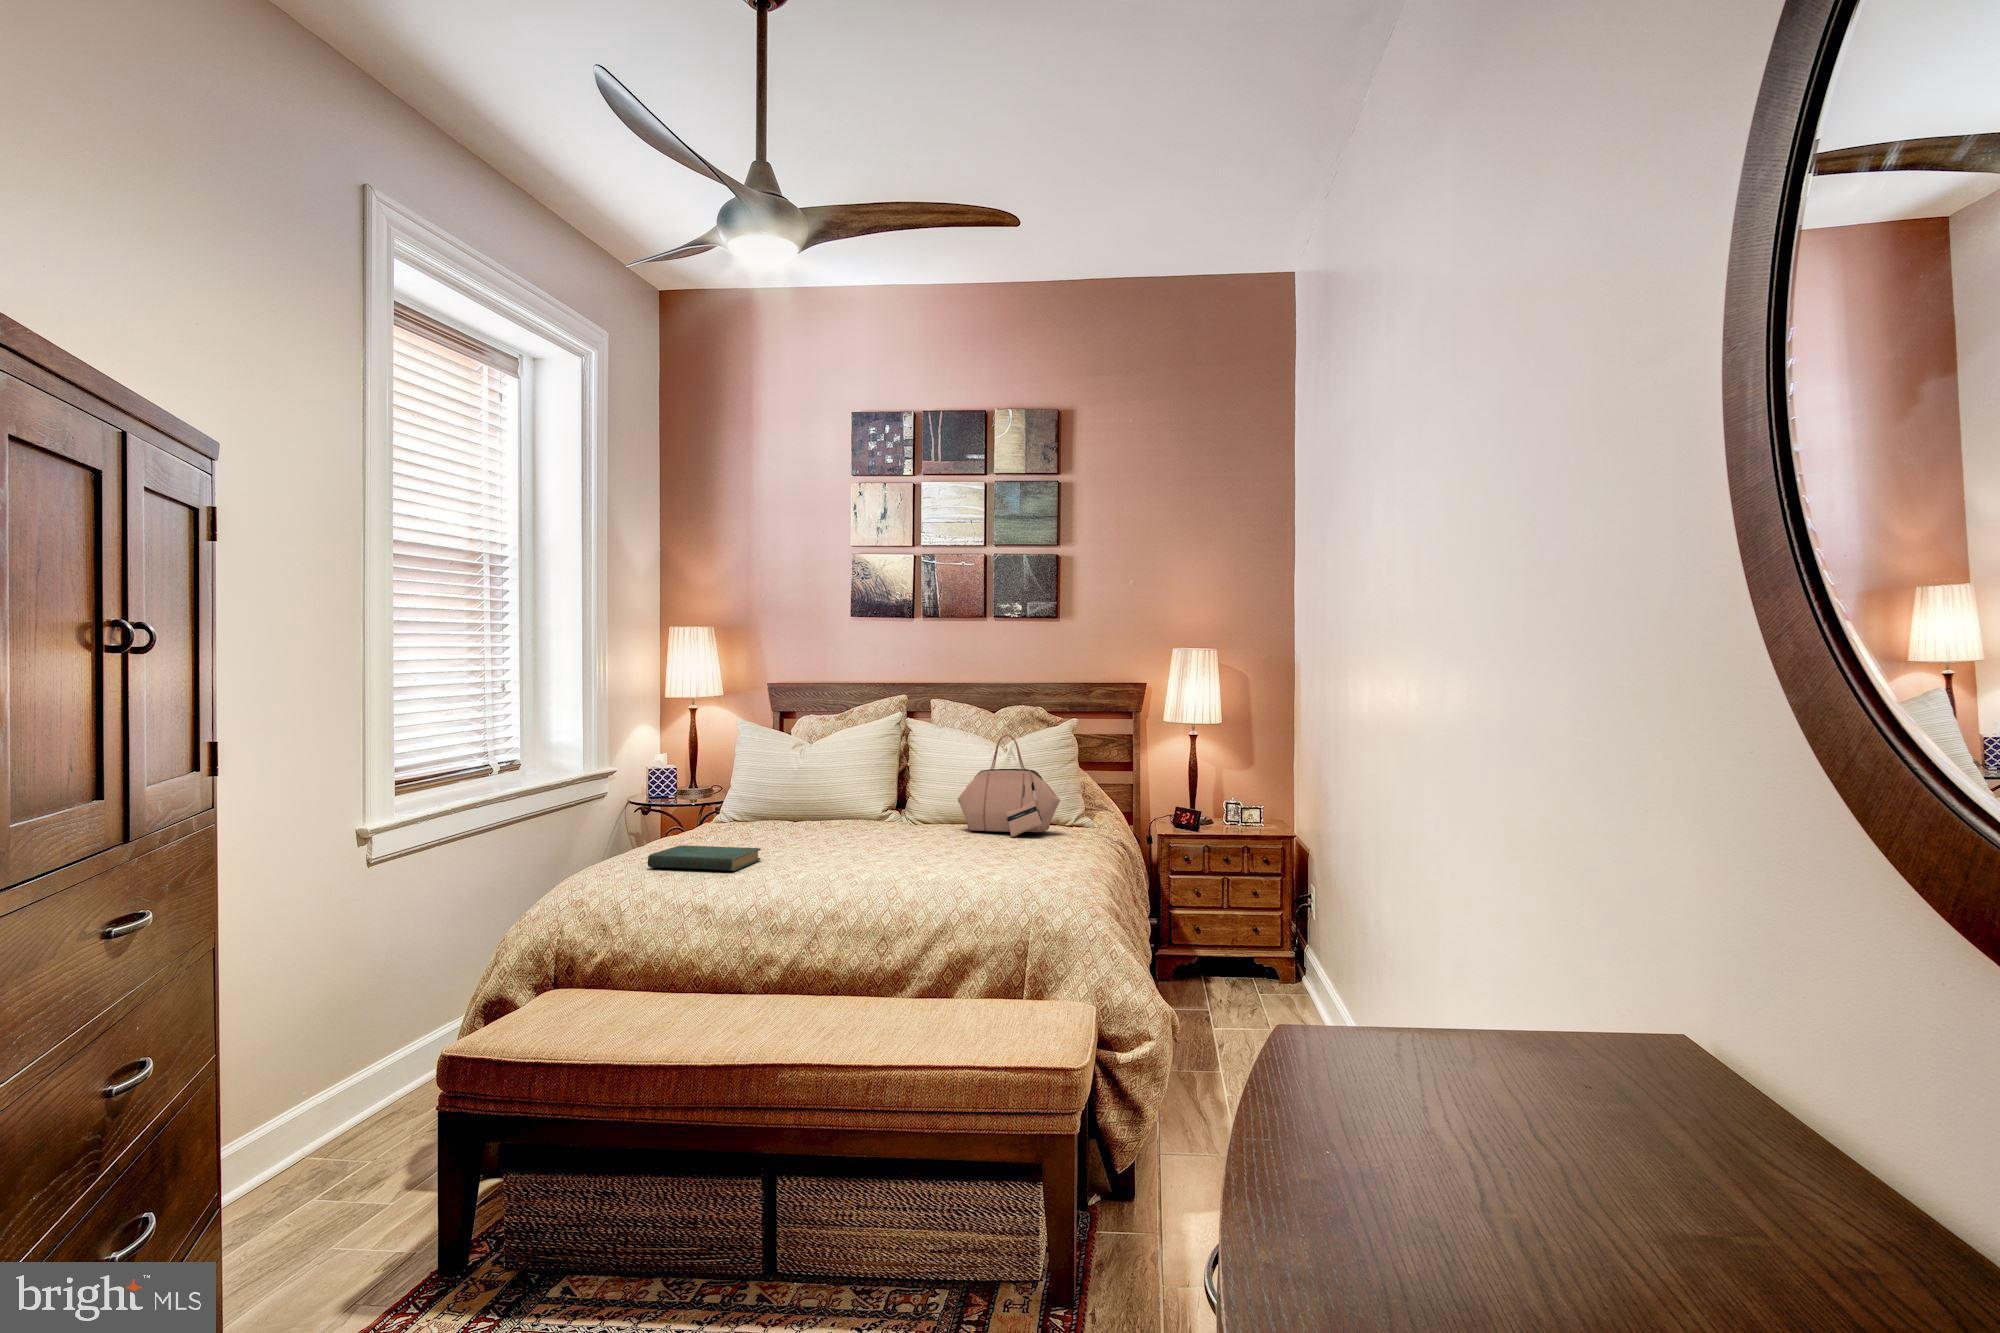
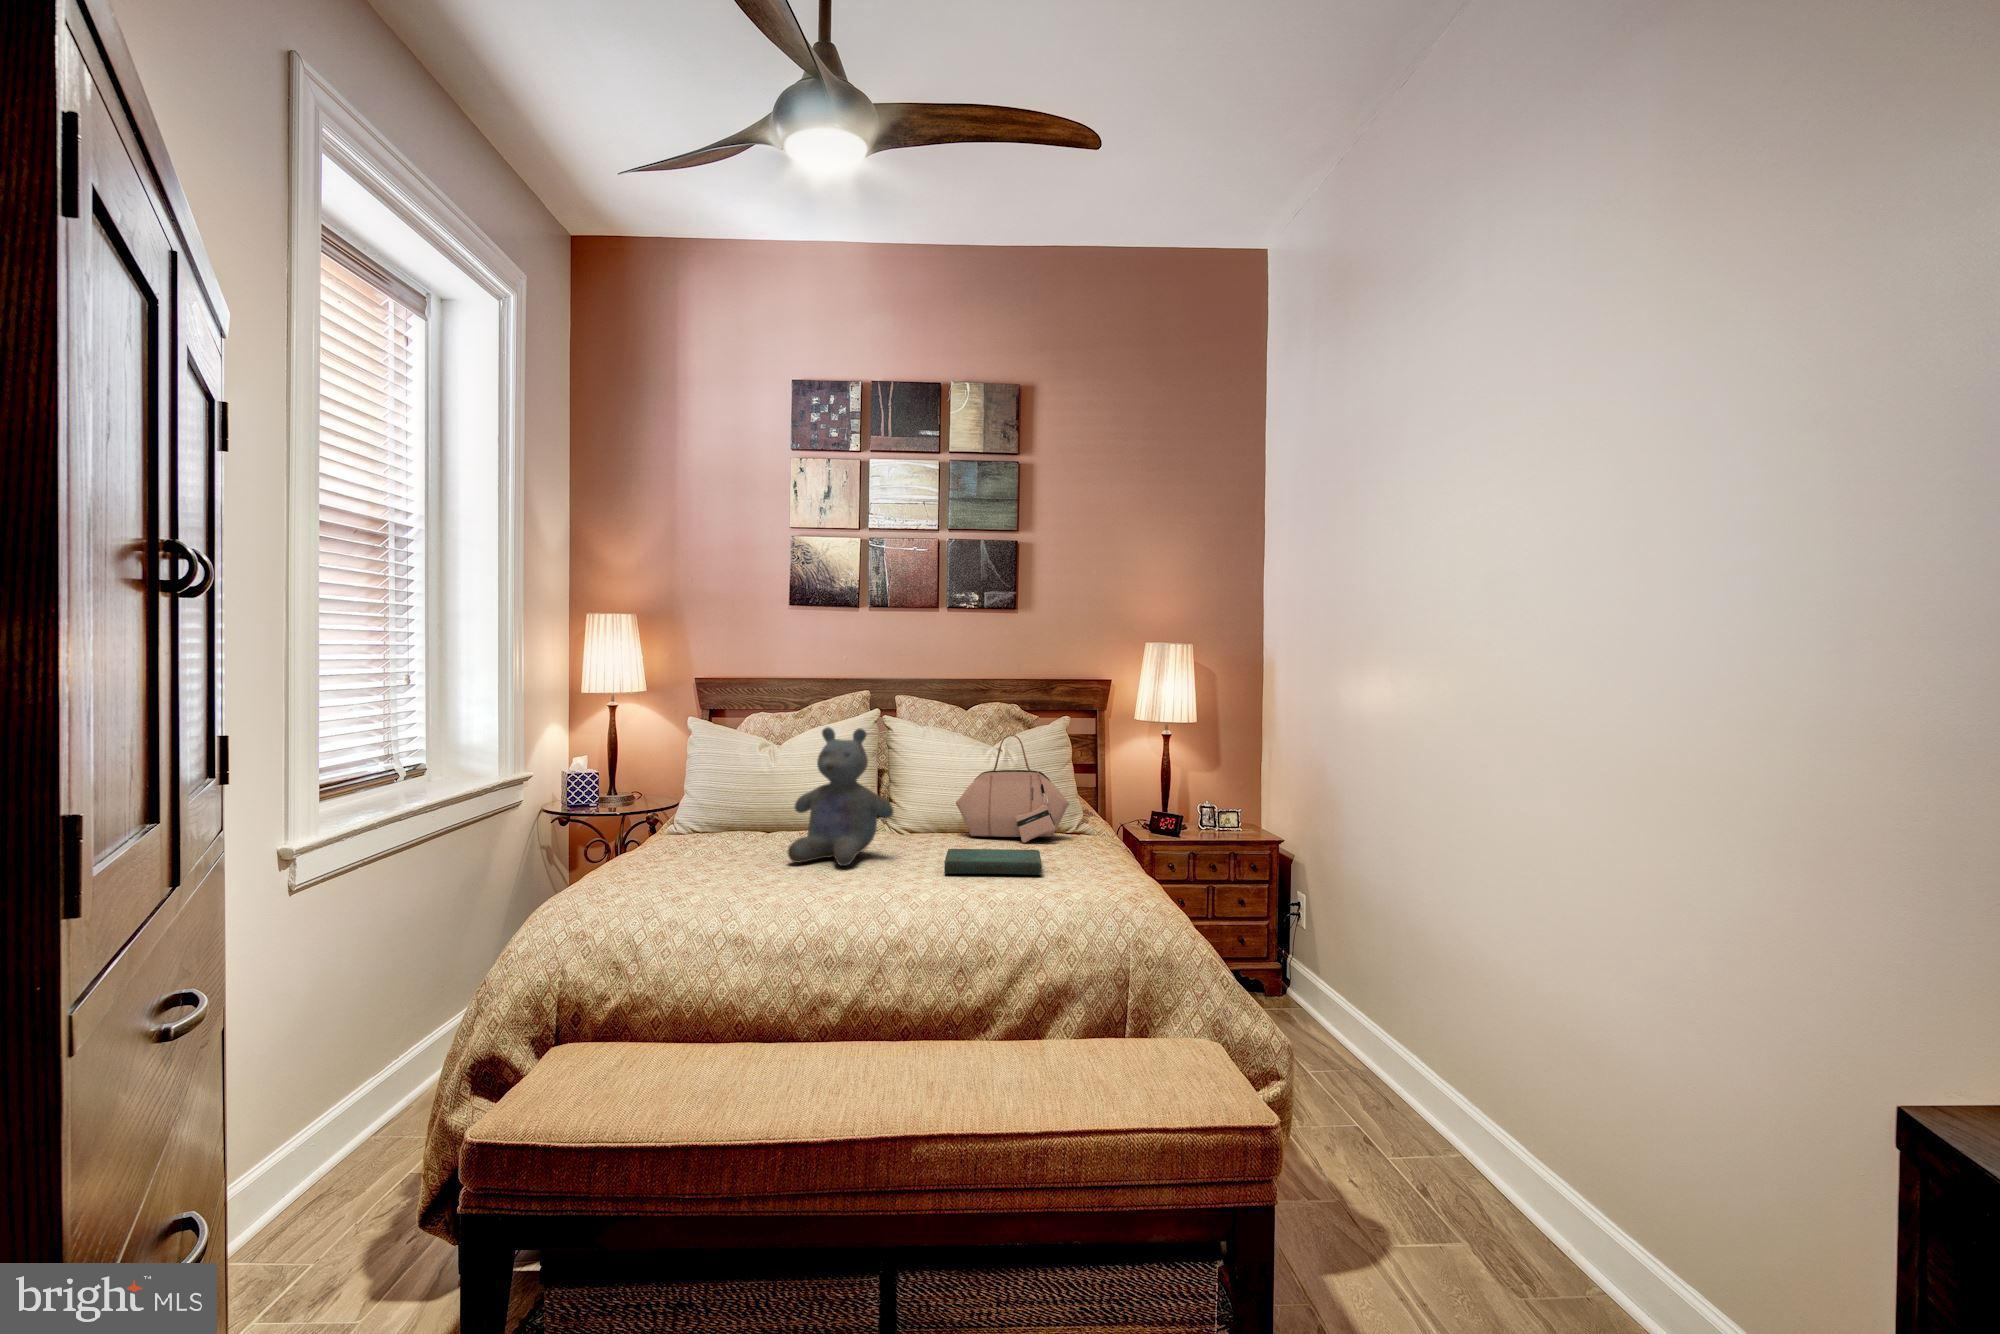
stuffed bear: none [782,727,879,851] -> present [787,727,894,866]
book: present [648,845,761,871] -> present [944,849,1042,875]

